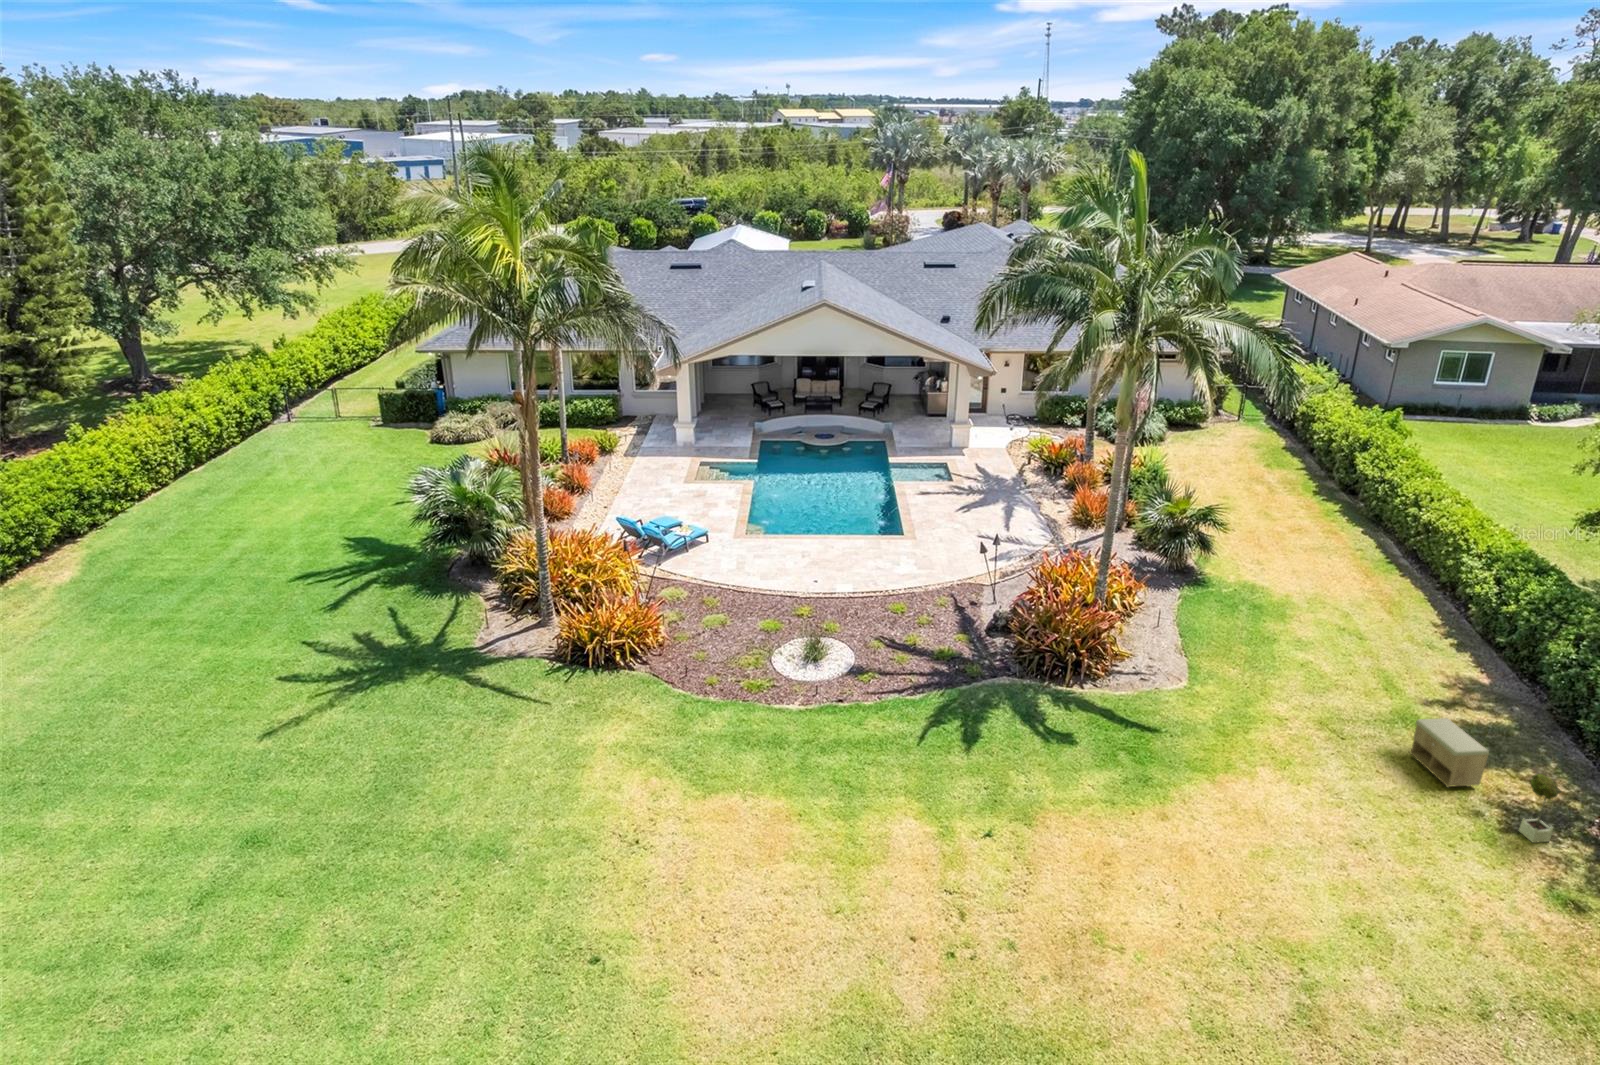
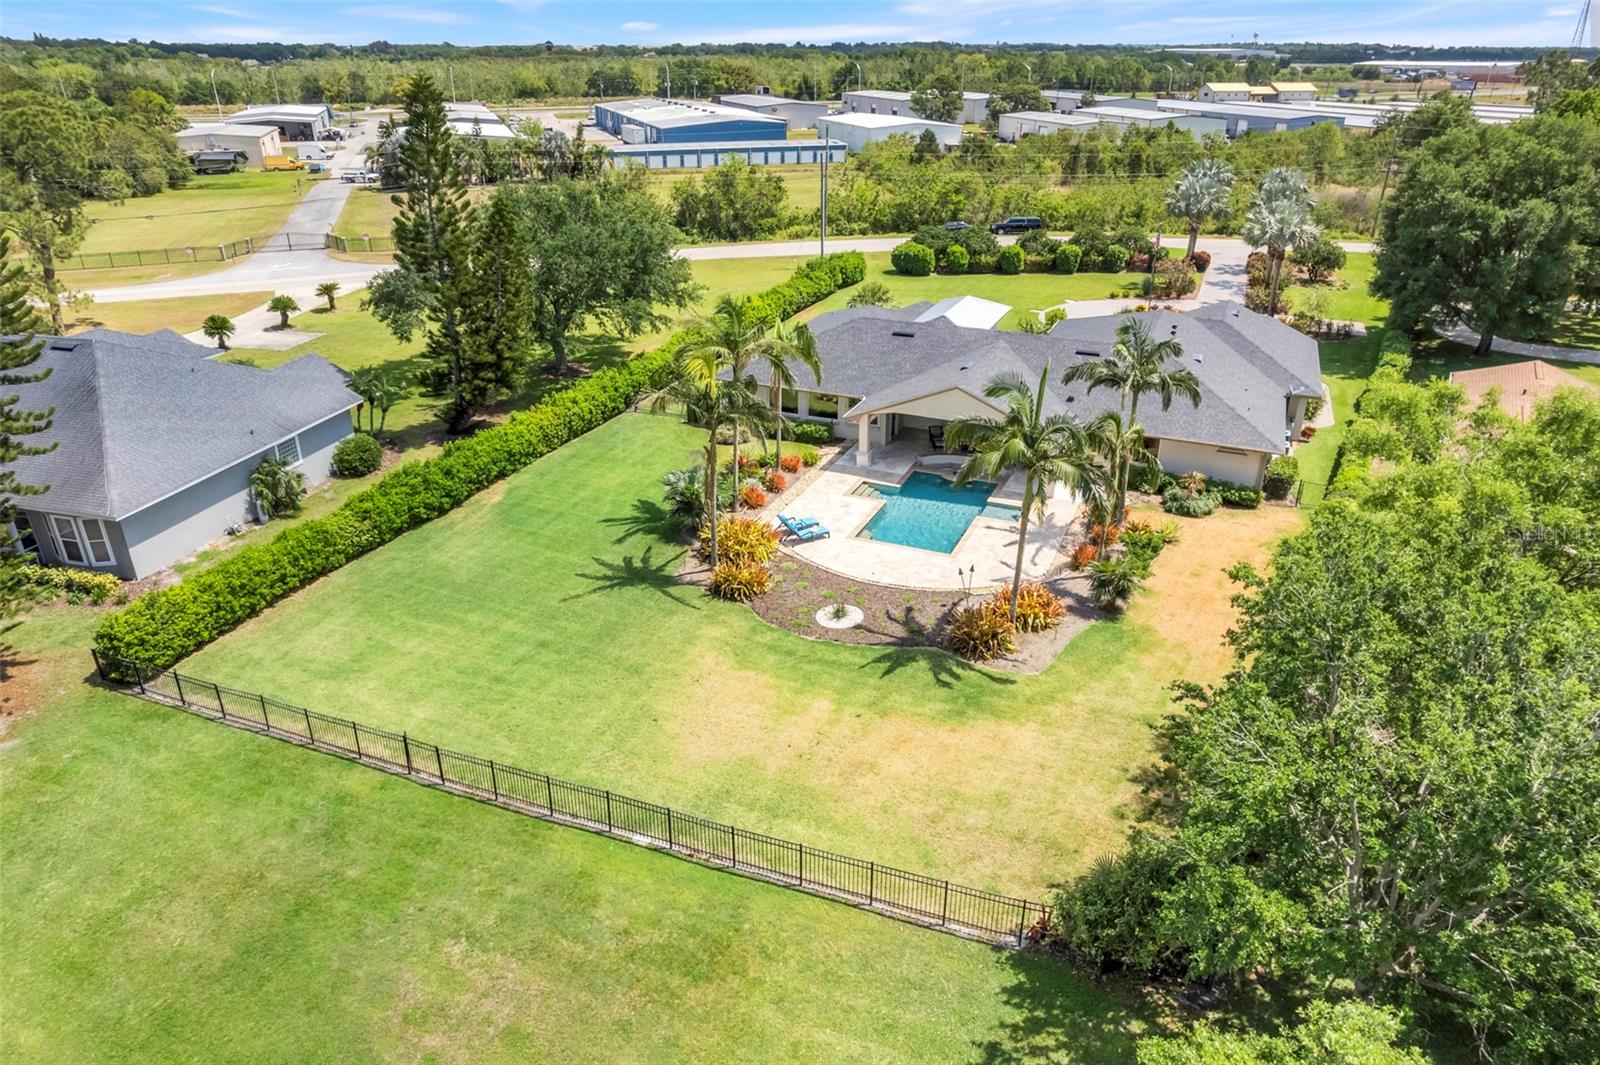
storage bench: present [1410,718,1489,787] -> none [1143,727,1169,772]

